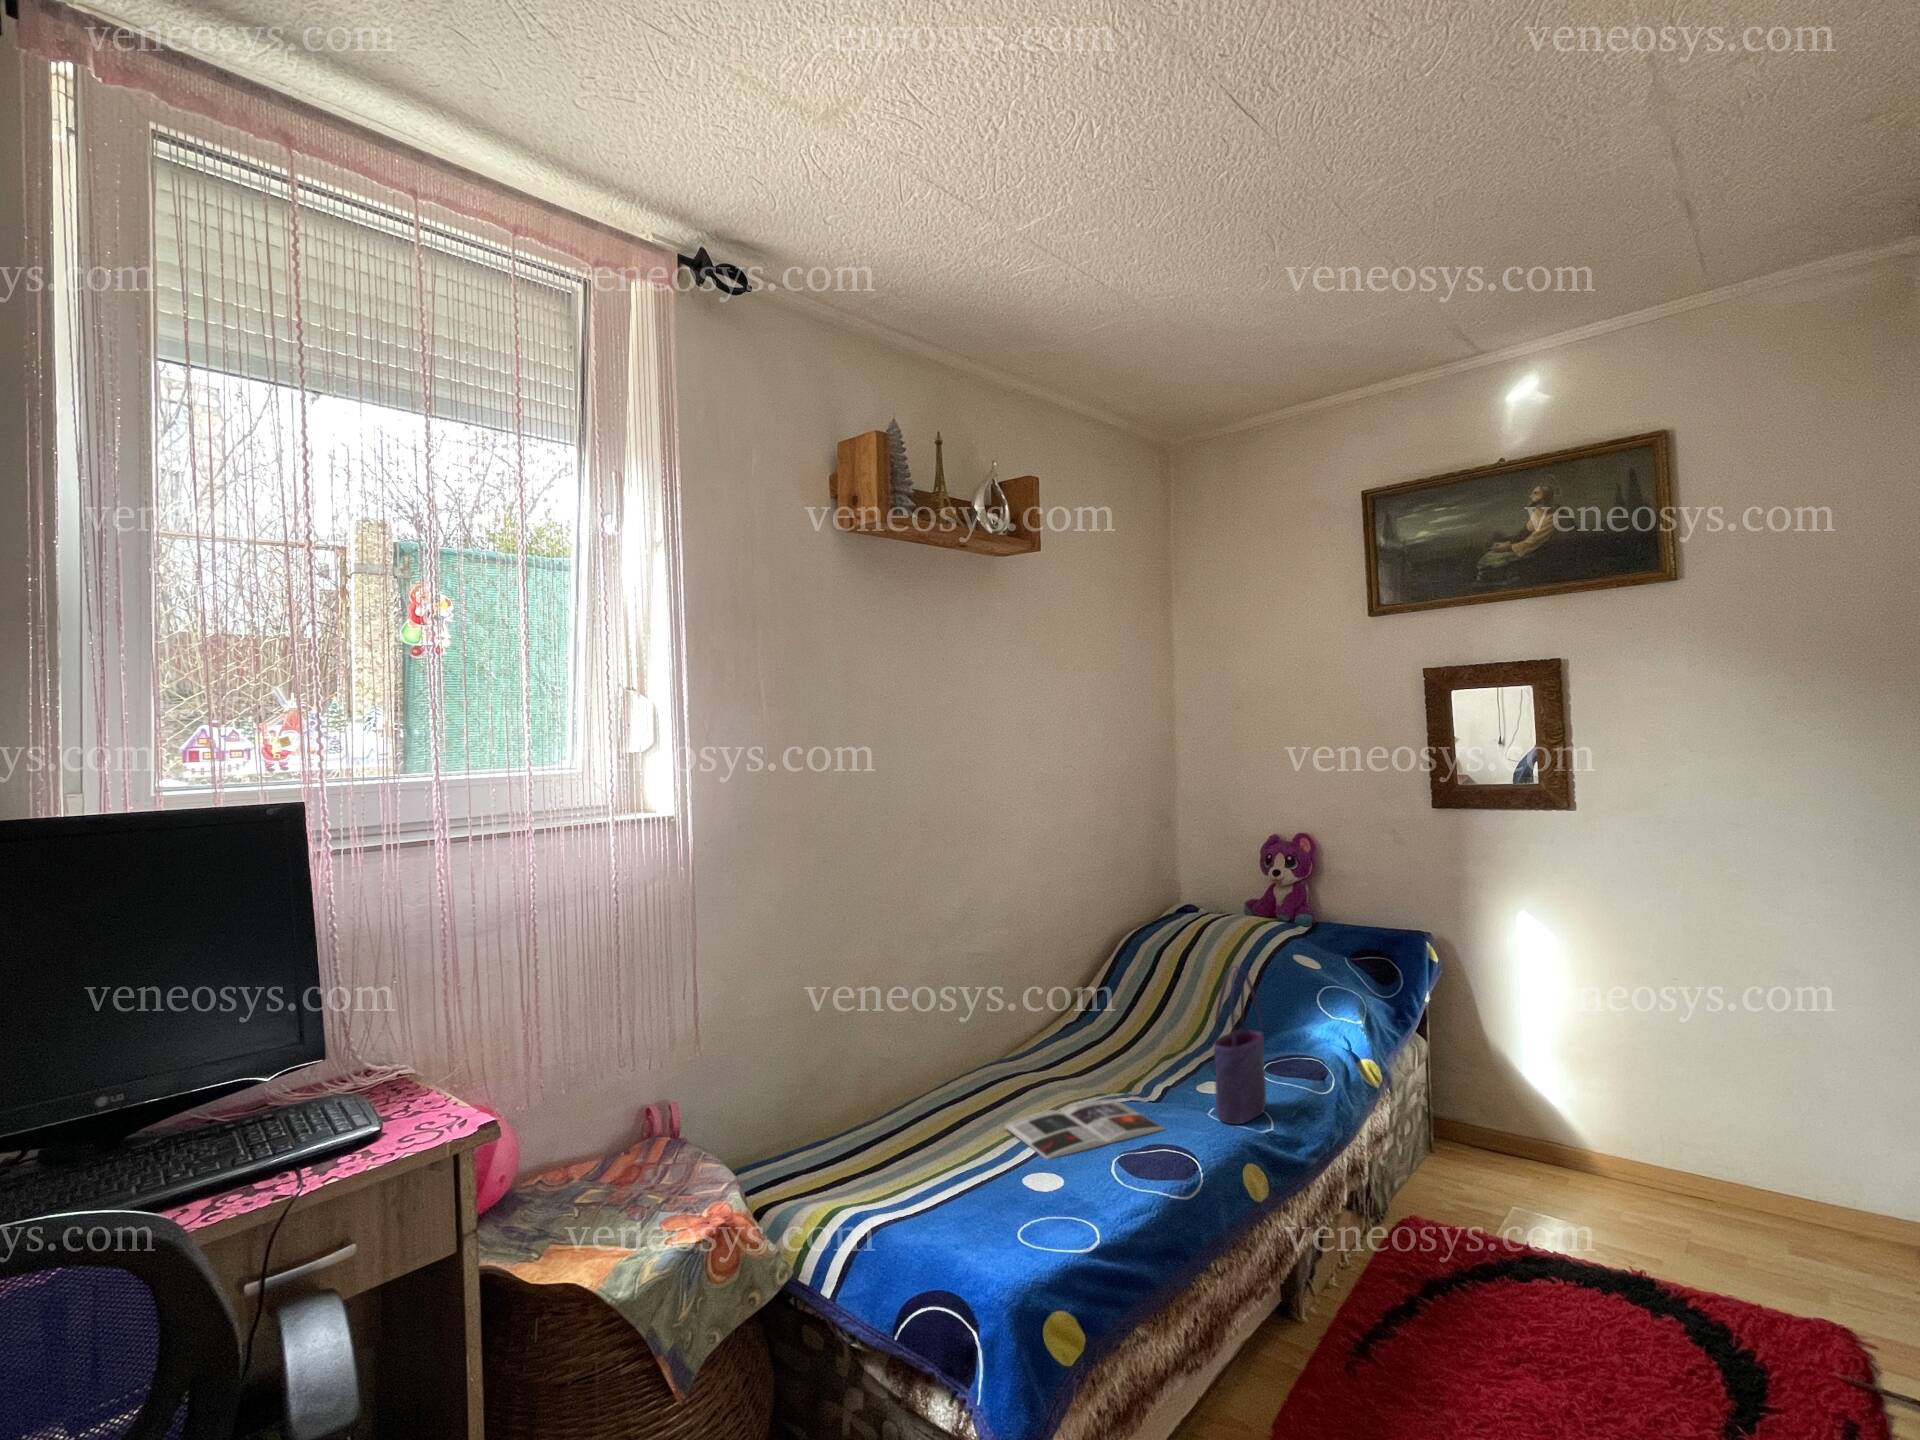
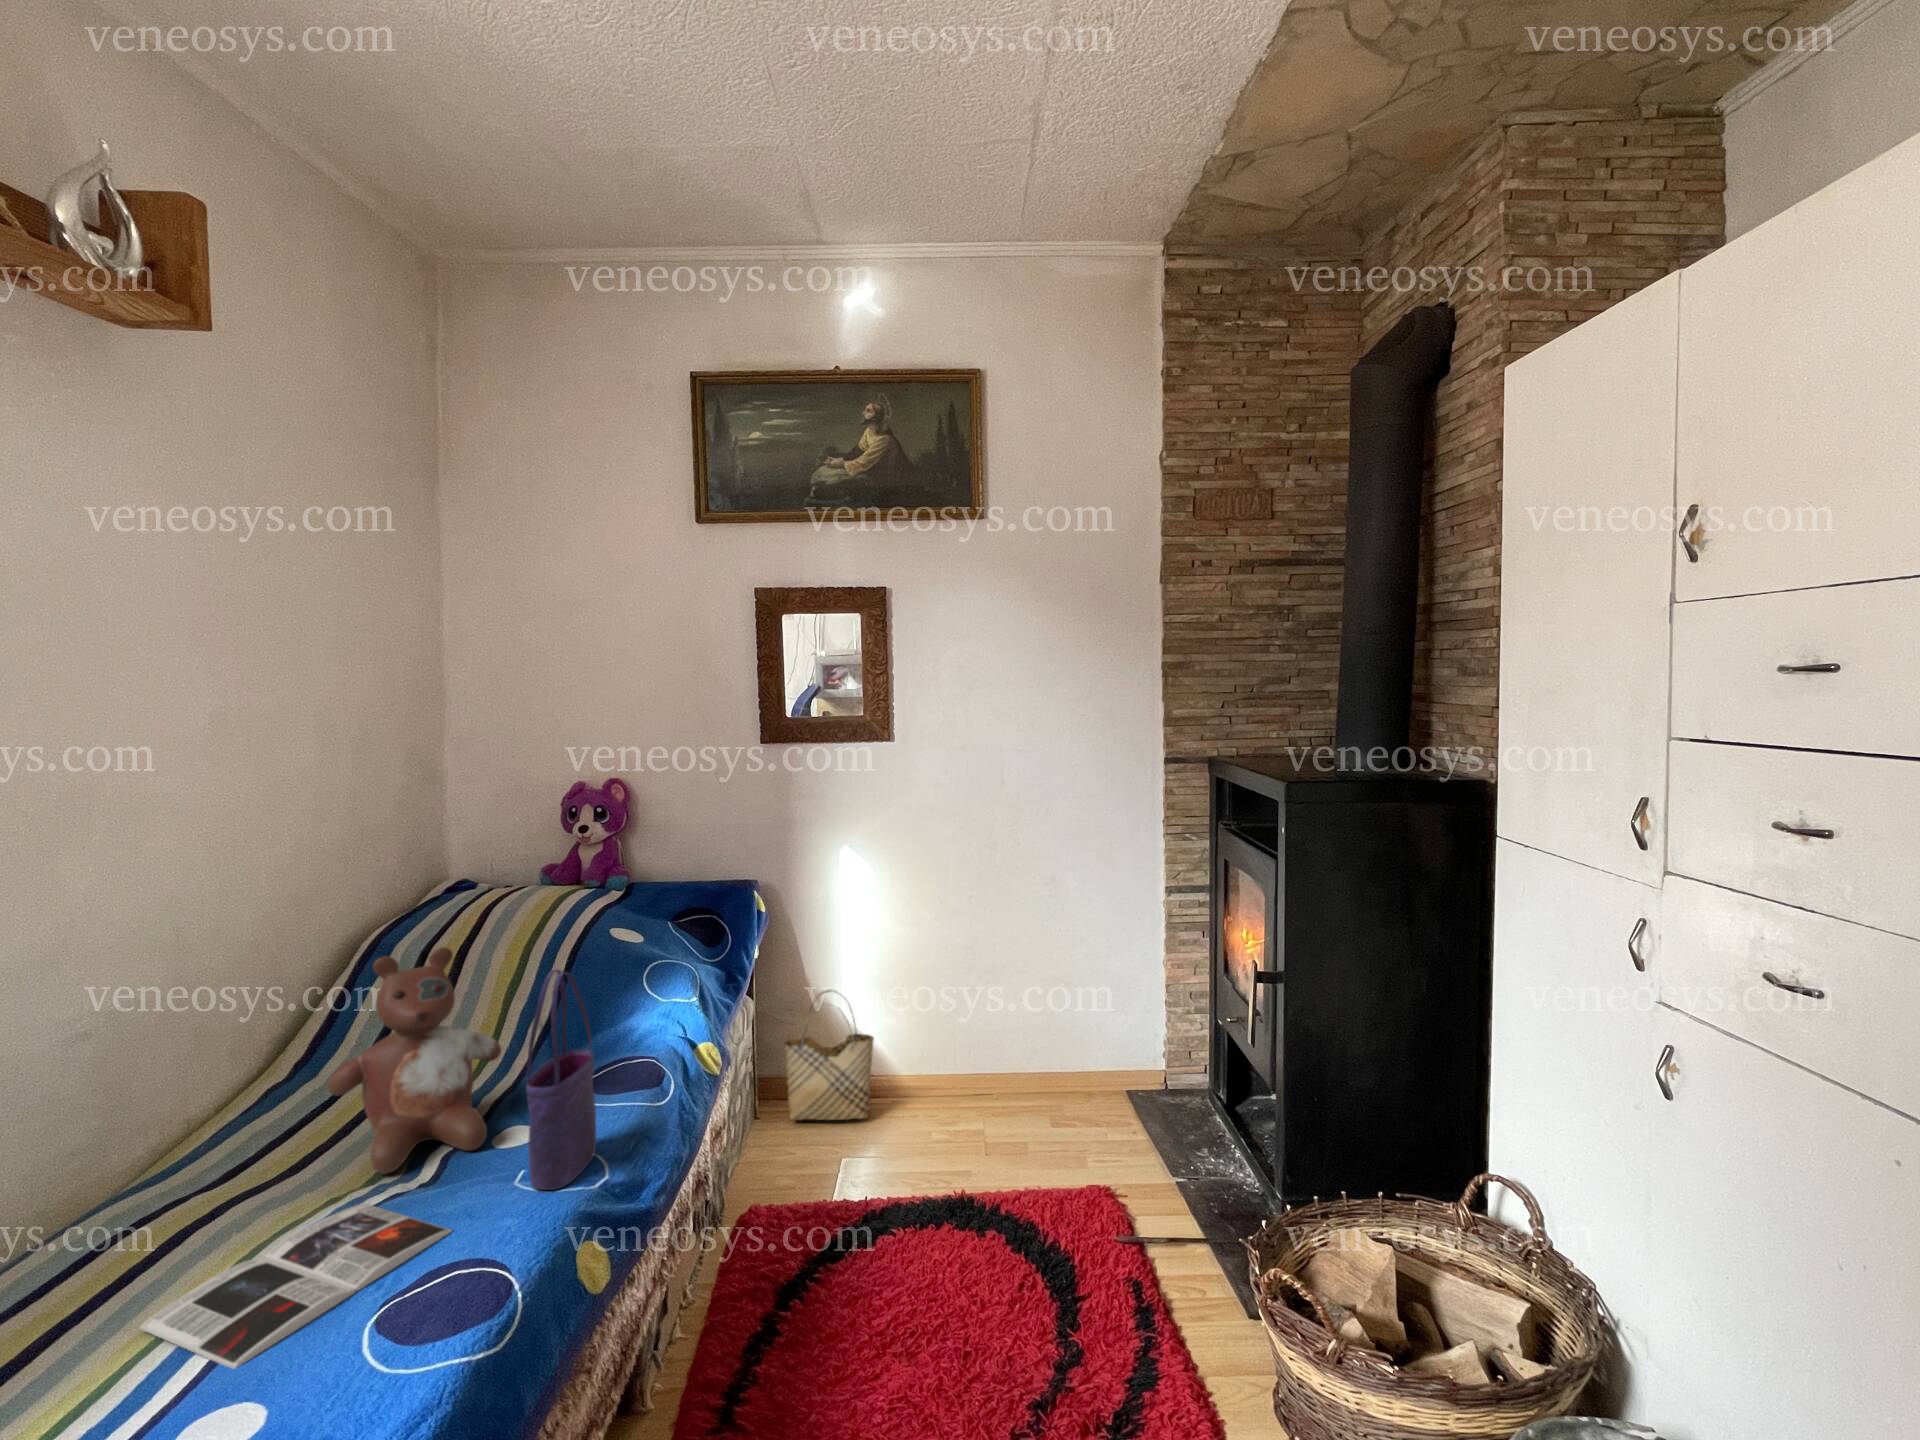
stuffed bear: none [1097,943,1205,1089] -> present [327,947,502,1174]
woven basket: none [1457,1047,1556,1181] -> present [784,990,874,1120]

